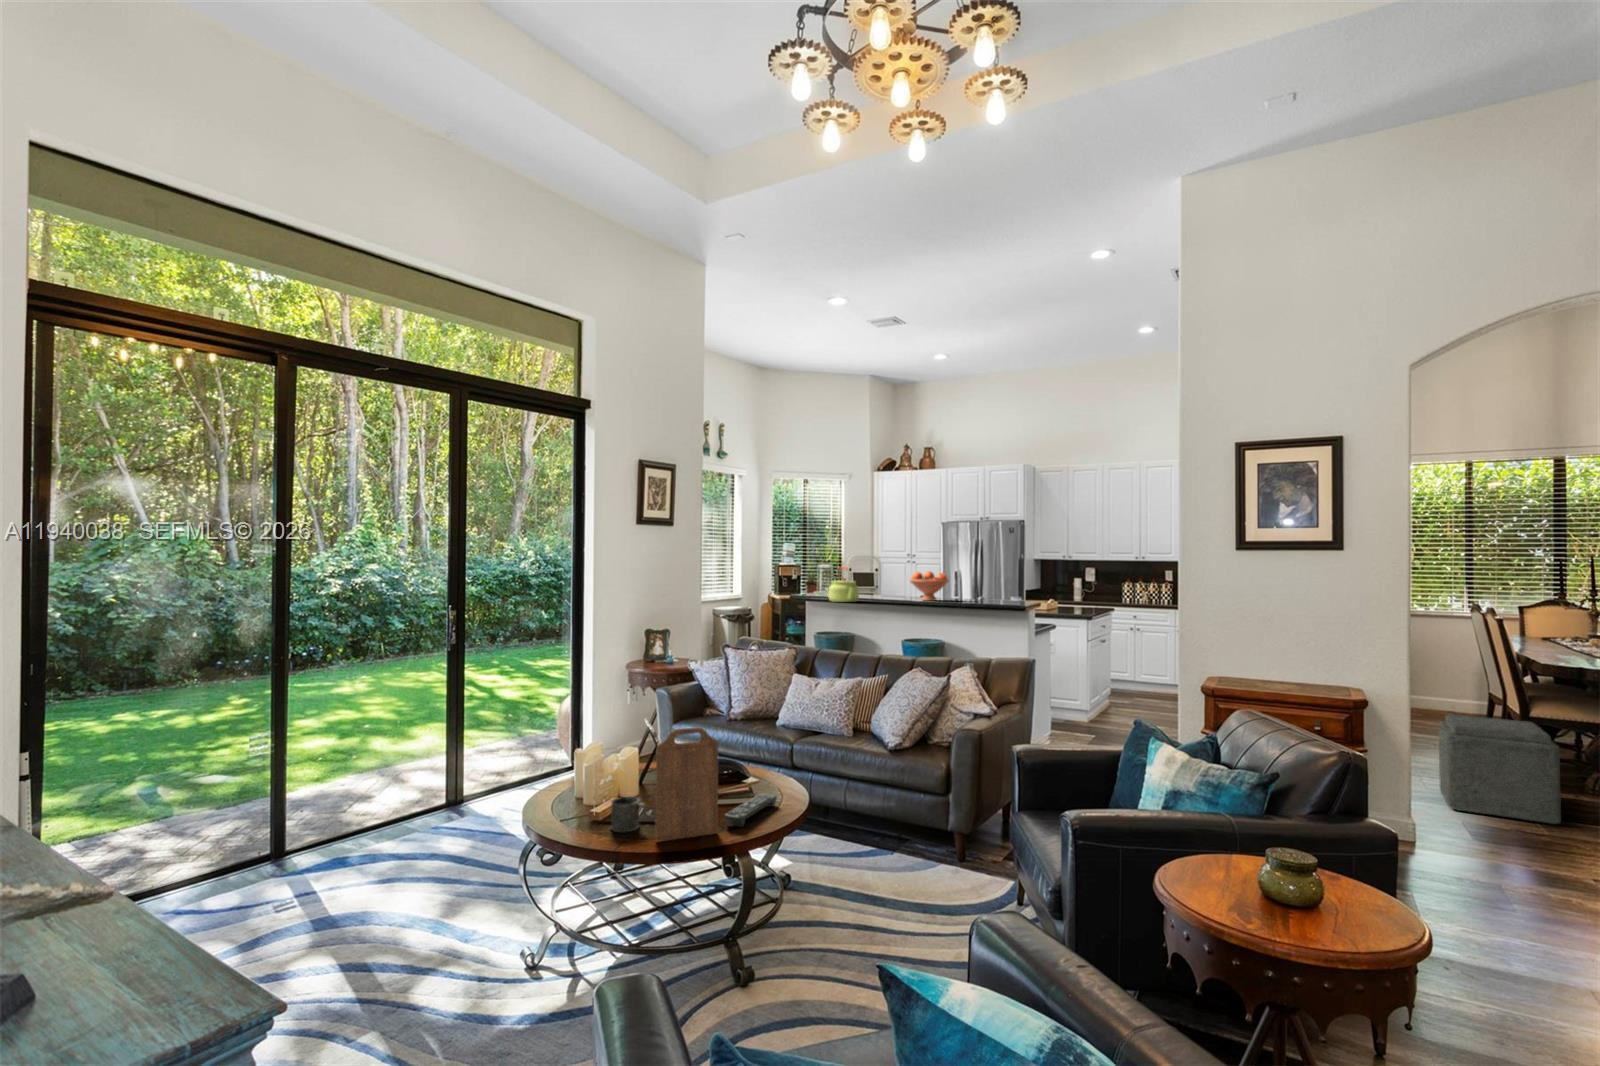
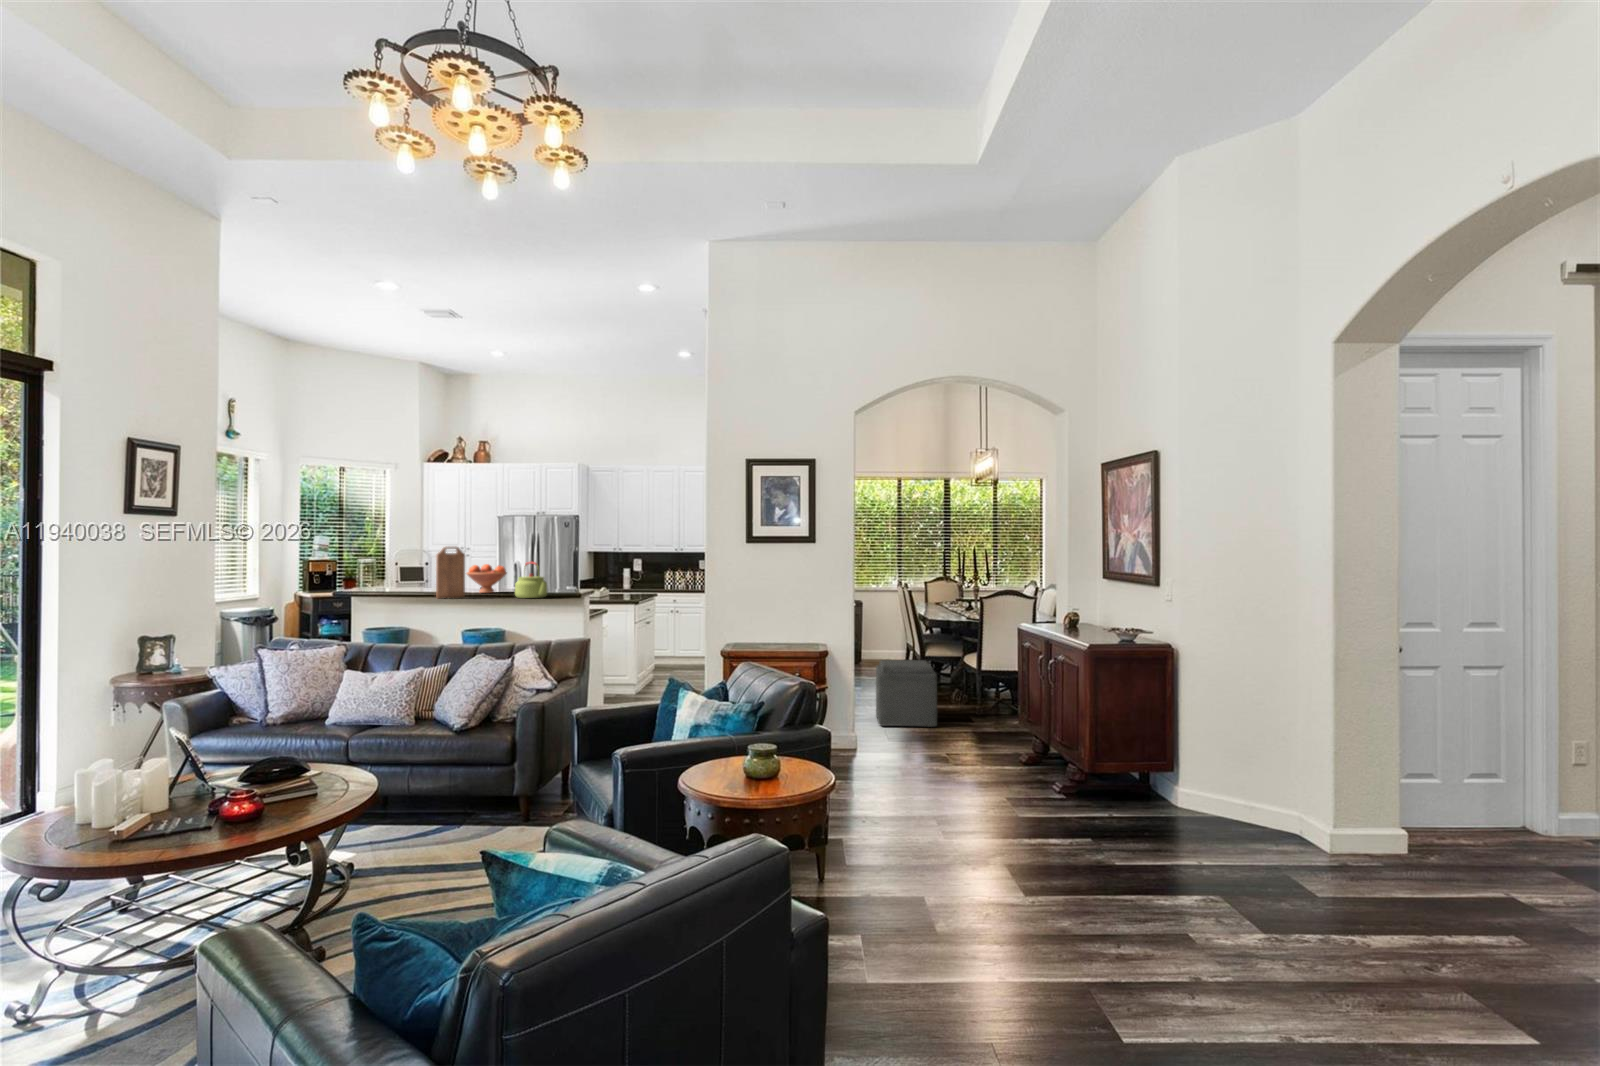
kettle: present [829,566,859,602] -> present [515,562,547,598]
cutting board: present [655,727,718,842] -> present [436,546,465,599]
remote control: present [724,793,777,827] -> none [293,780,347,812]
mug: present [611,796,646,833] -> none [154,801,200,839]

